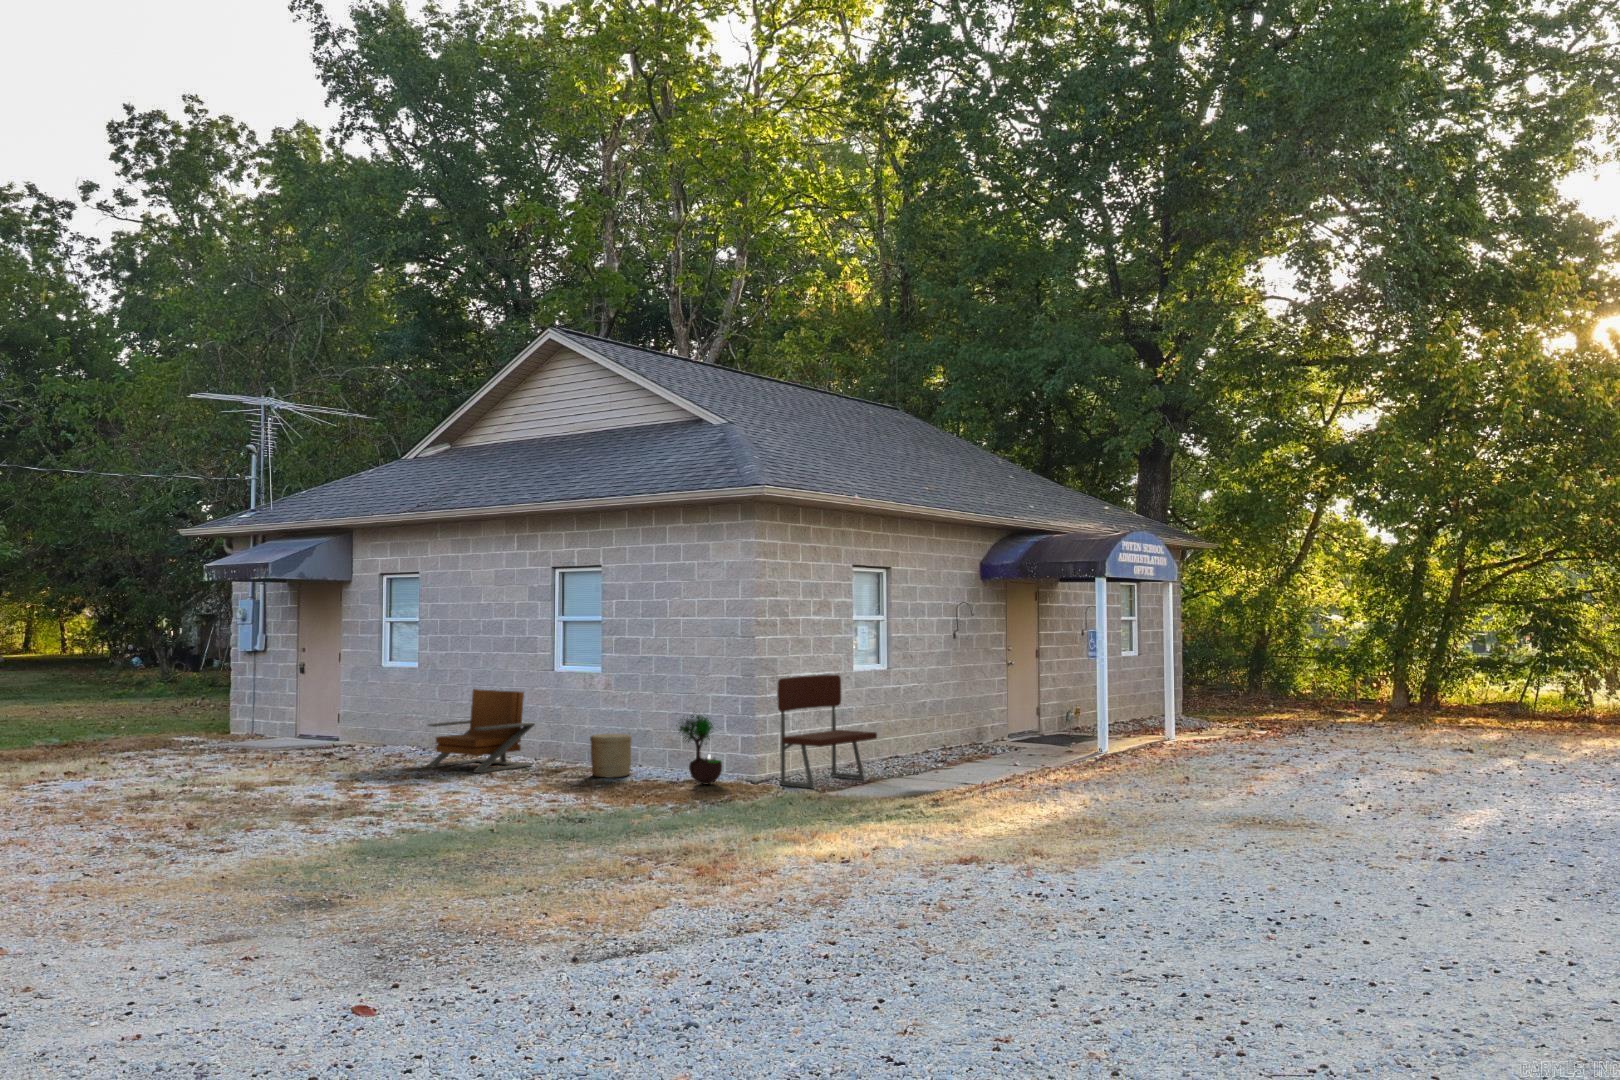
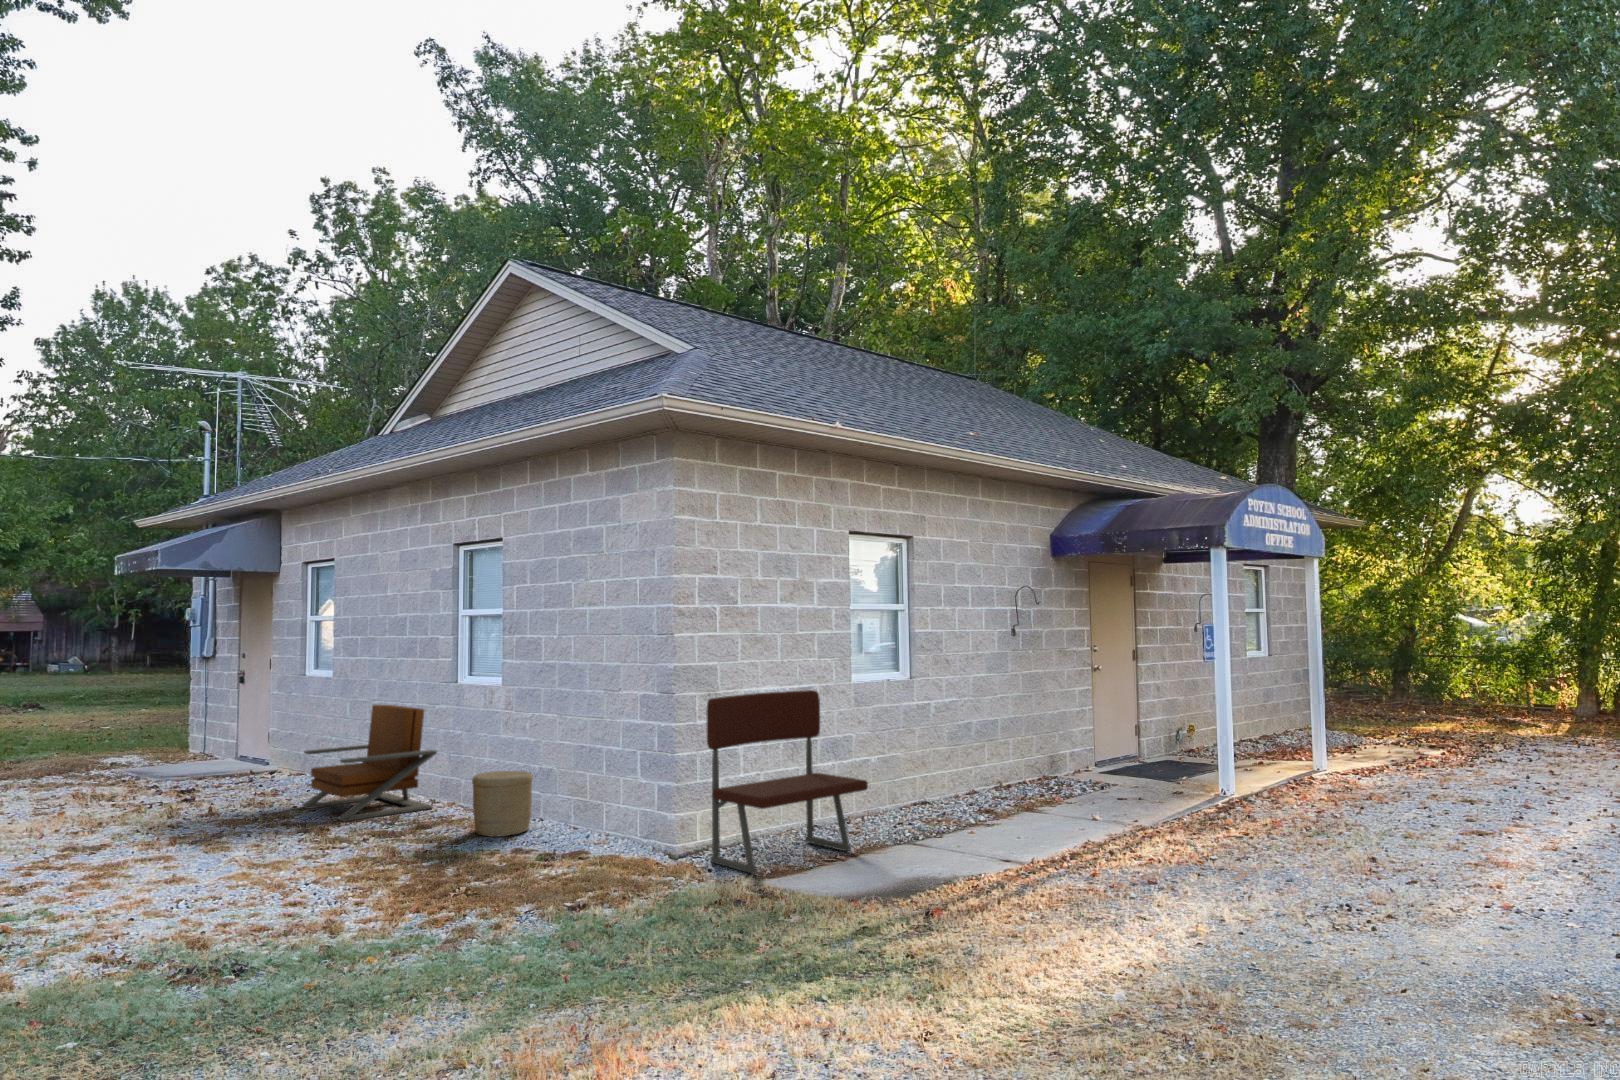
potted tree: present [676,715,722,784] -> none [554,740,632,858]

